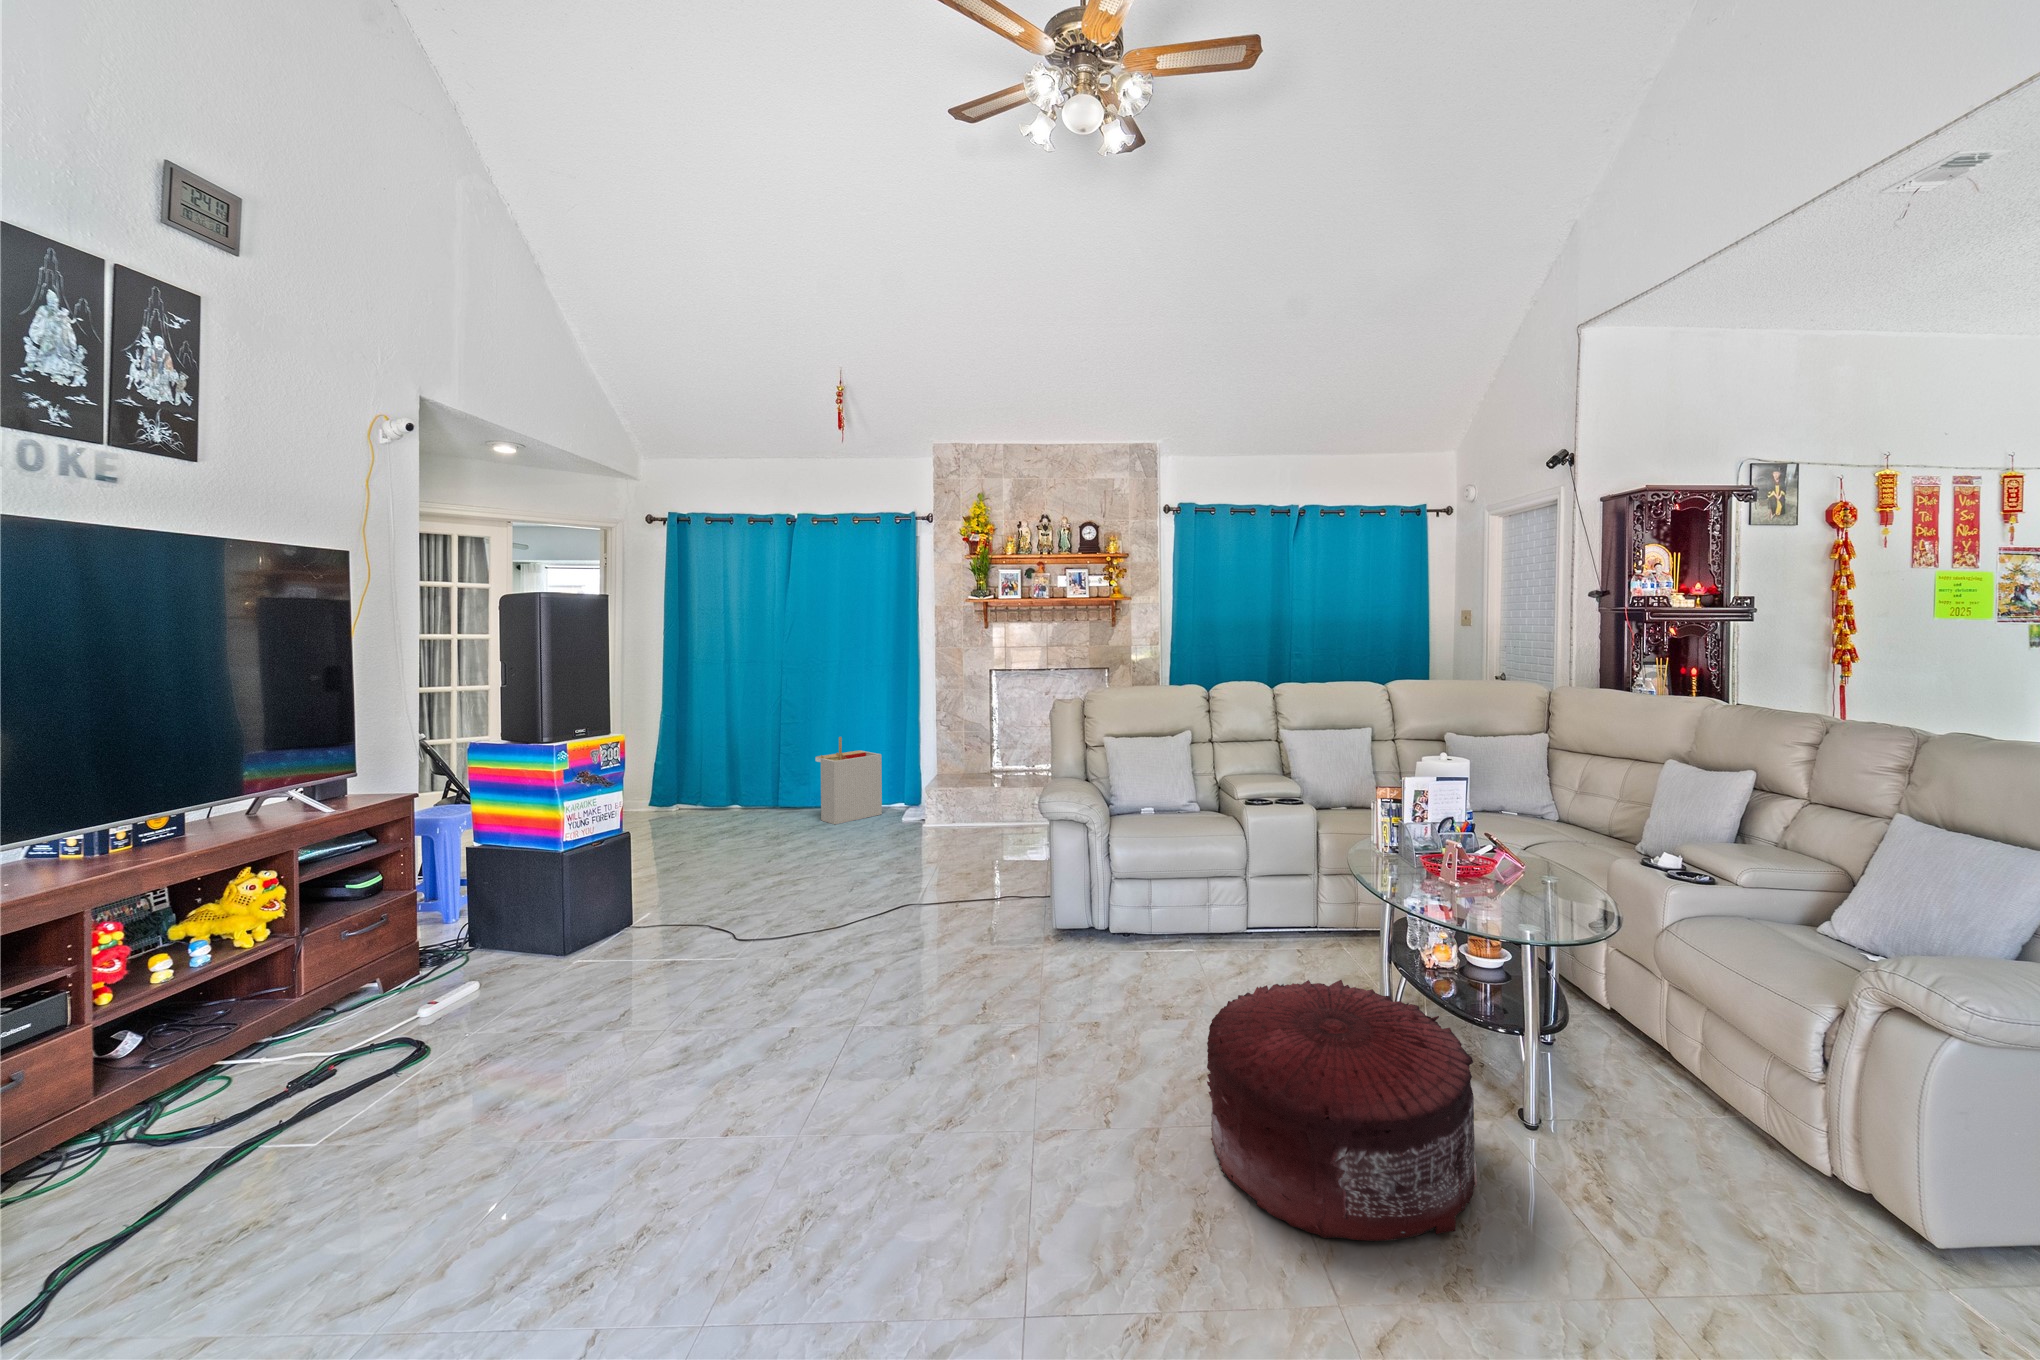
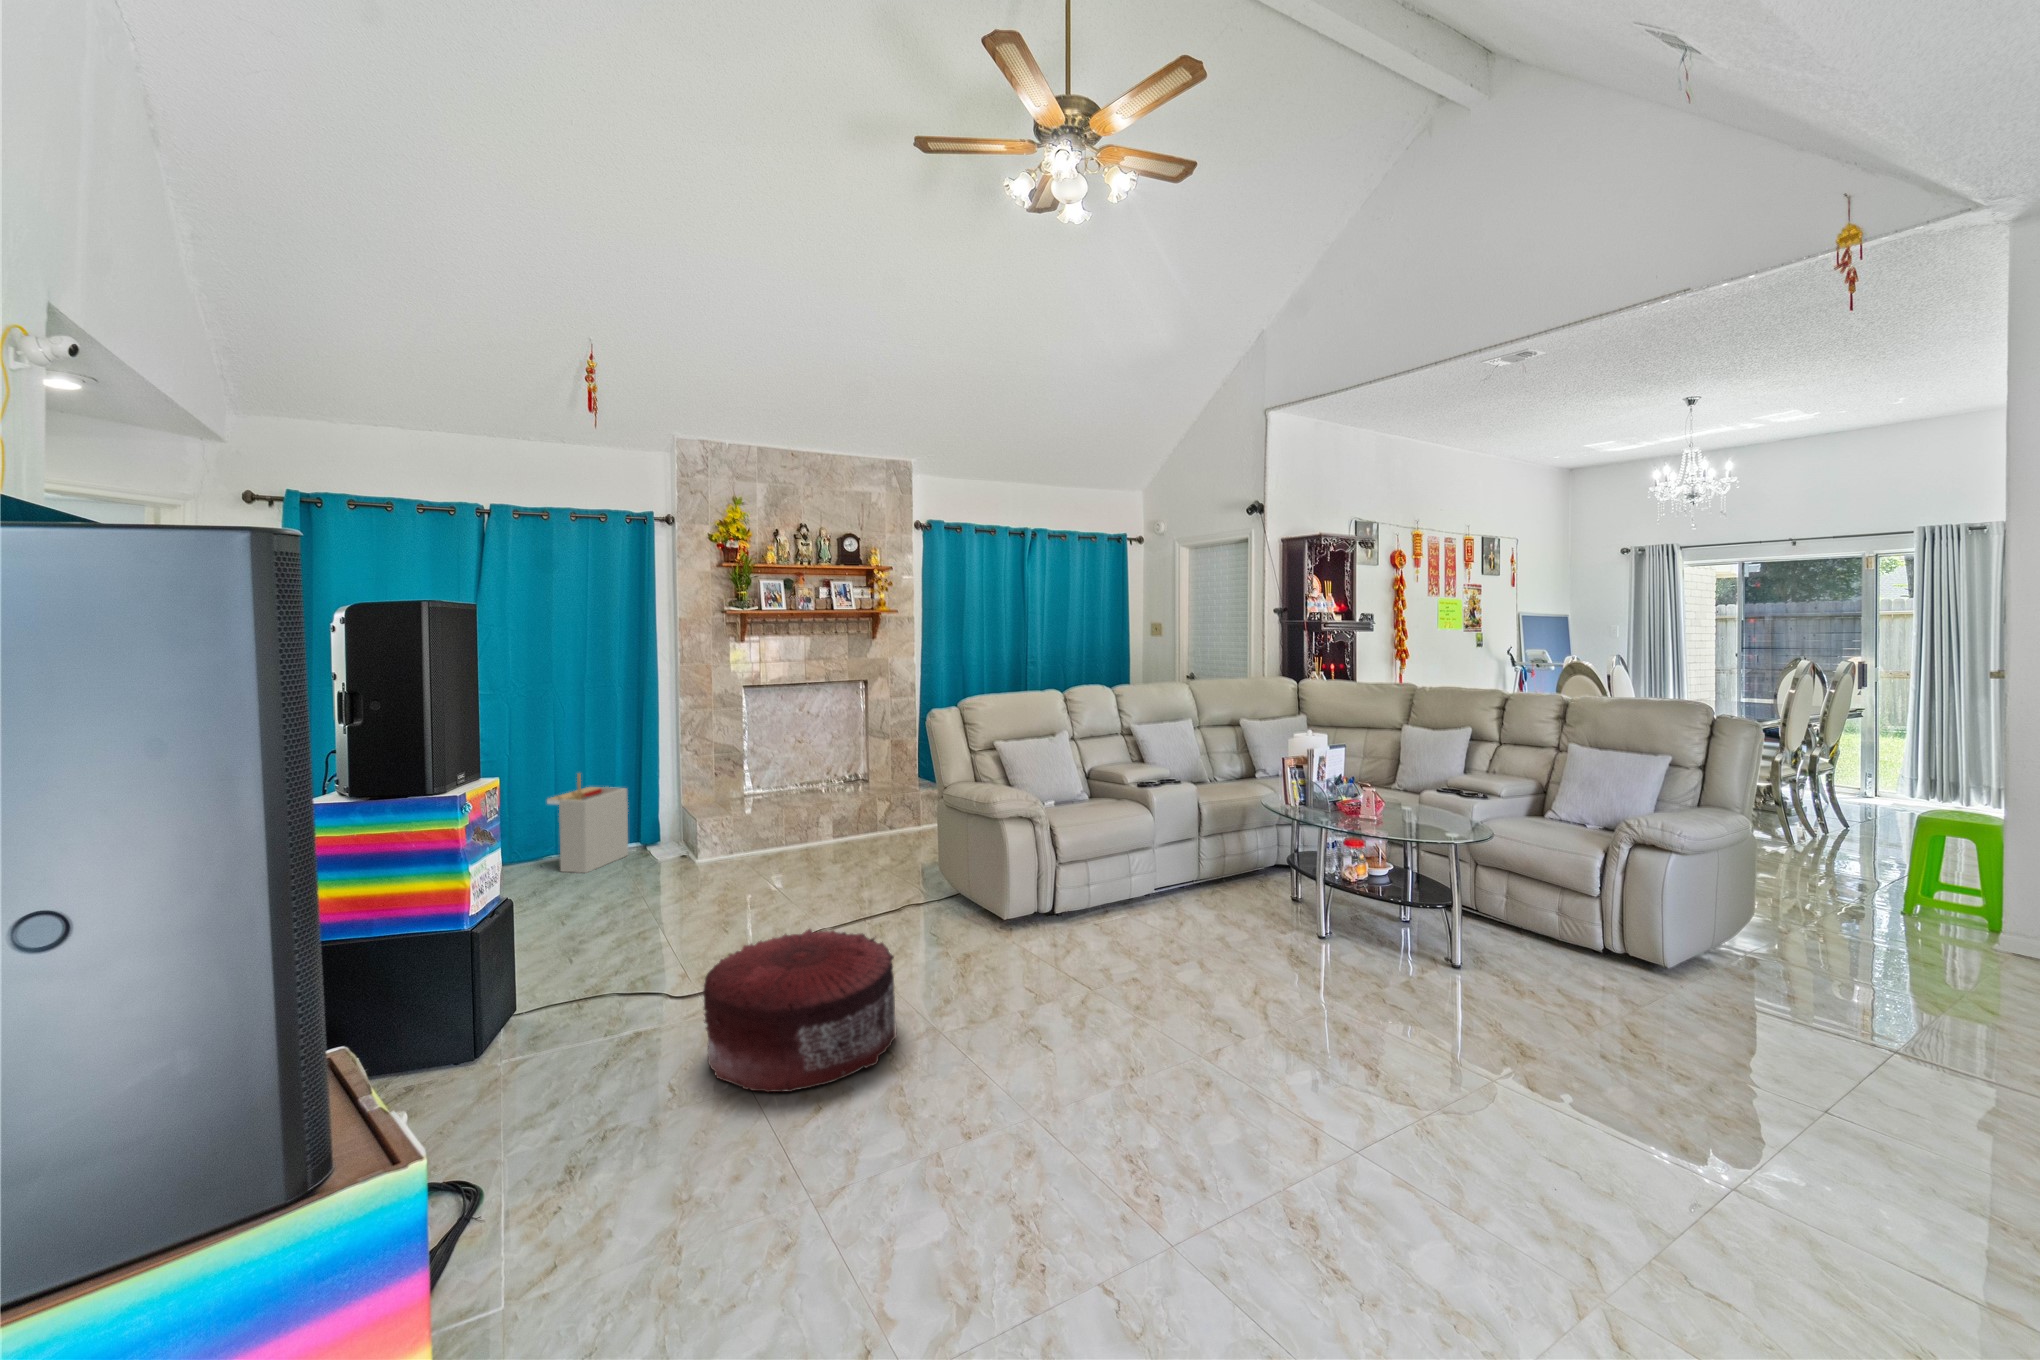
pouf: present [1207,980,1477,1241] -> present [703,929,897,1093]

